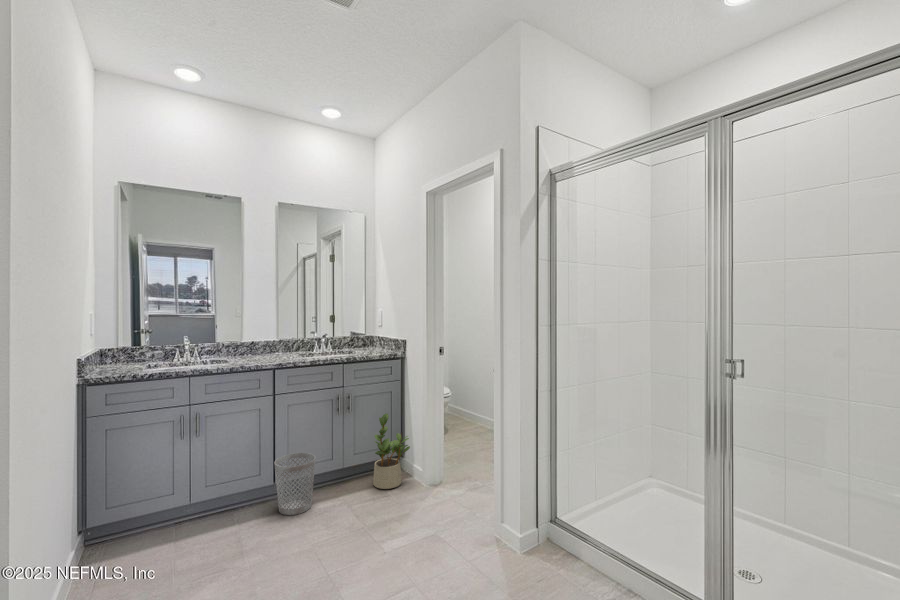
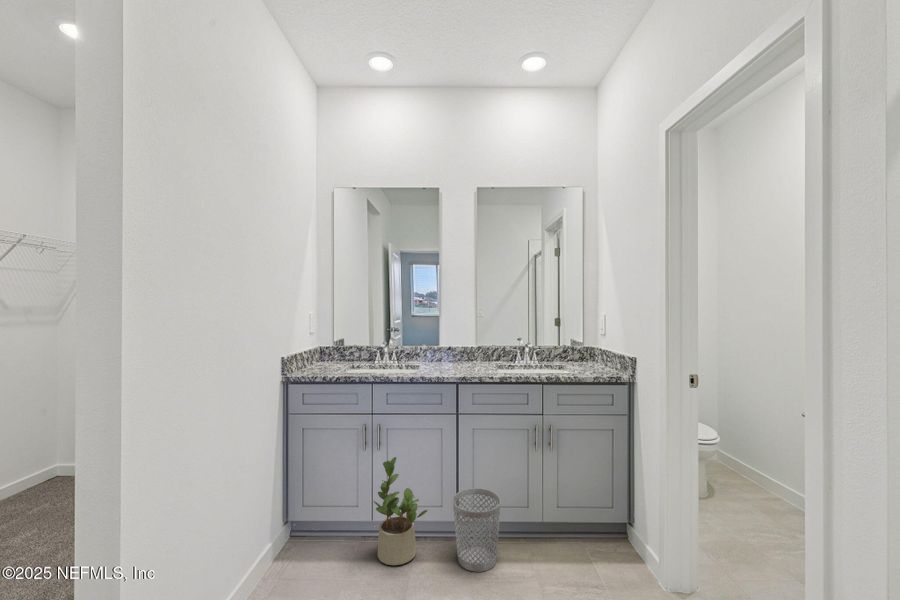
potted plant: present [373,414,410,489] -> present [374,457,427,565]

